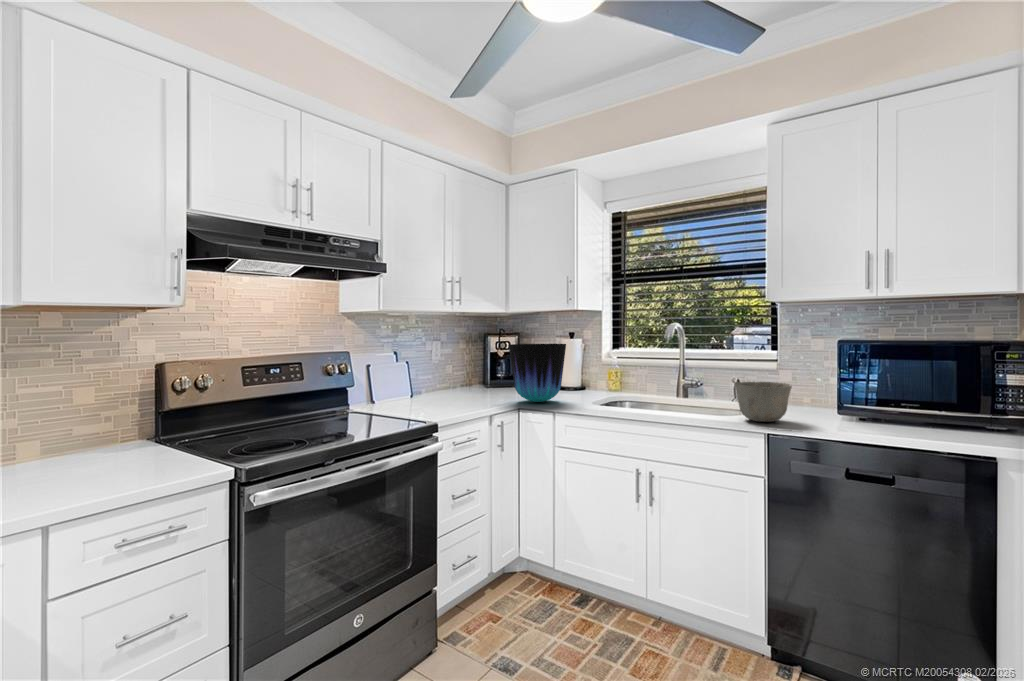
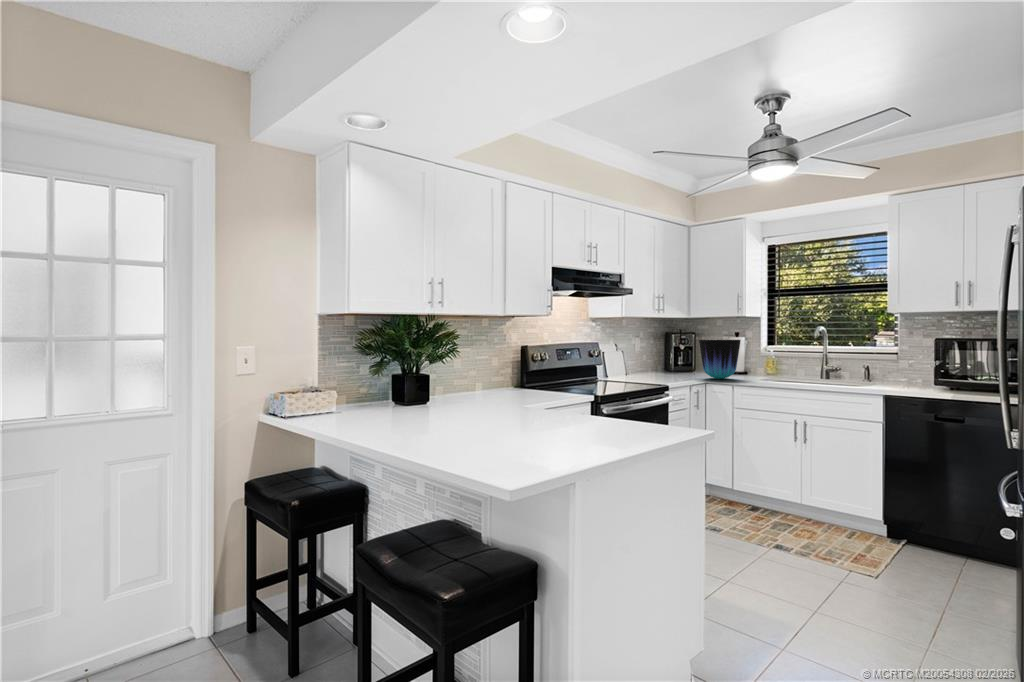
ceramic bowl: present [735,382,792,422] -> none [864,365,903,389]

